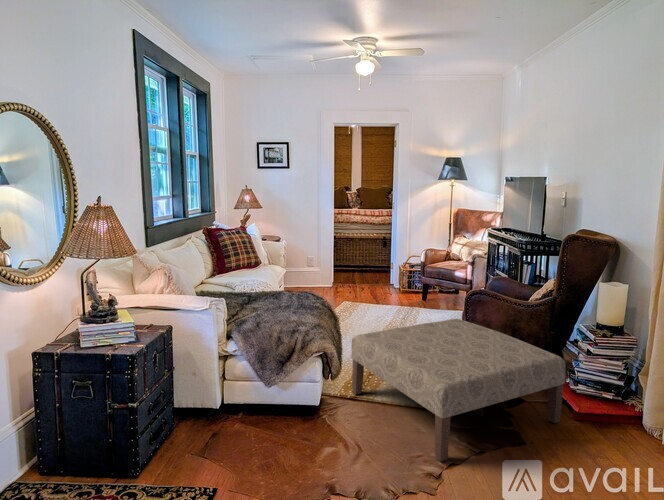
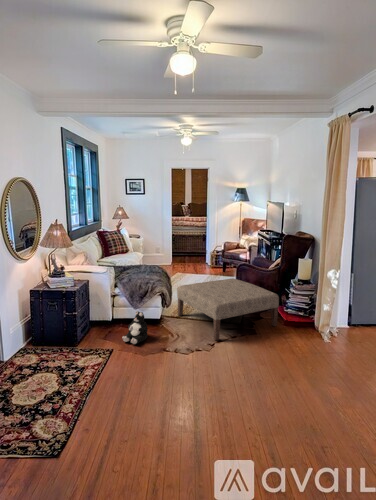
plush toy: none [238,395,293,470] -> present [122,311,148,344]

